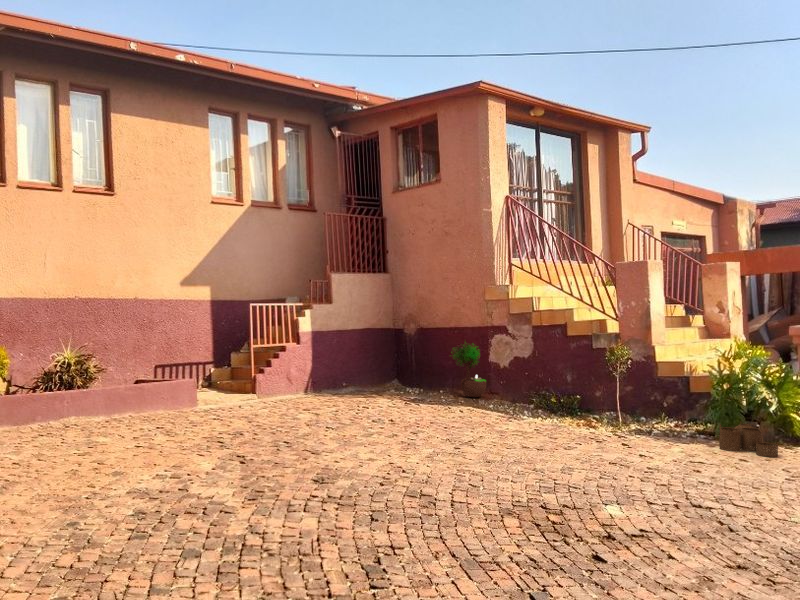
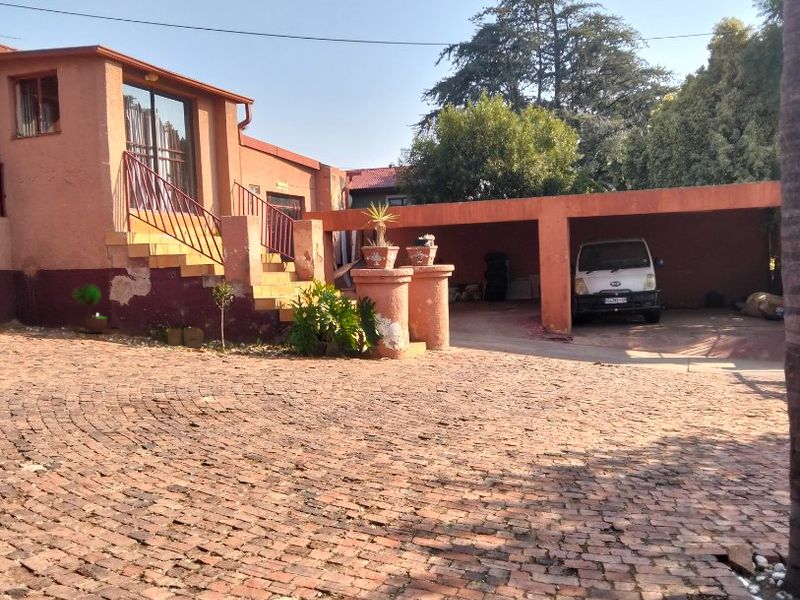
woven basket: present [719,423,779,457] -> present [168,327,204,348]

